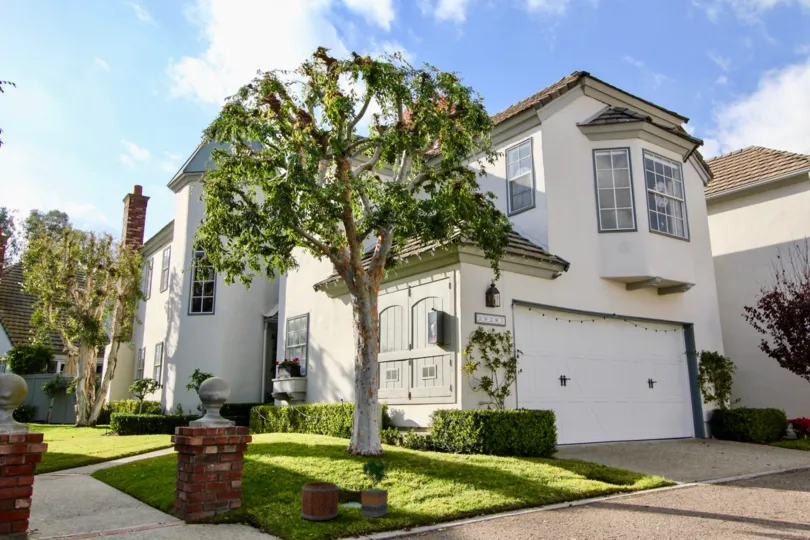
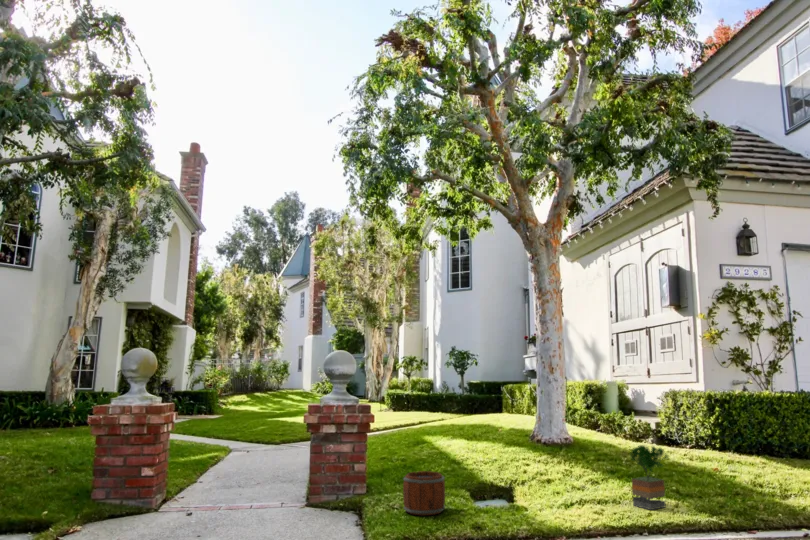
potted tree: present [361,461,393,517] -> present [630,445,668,510]

